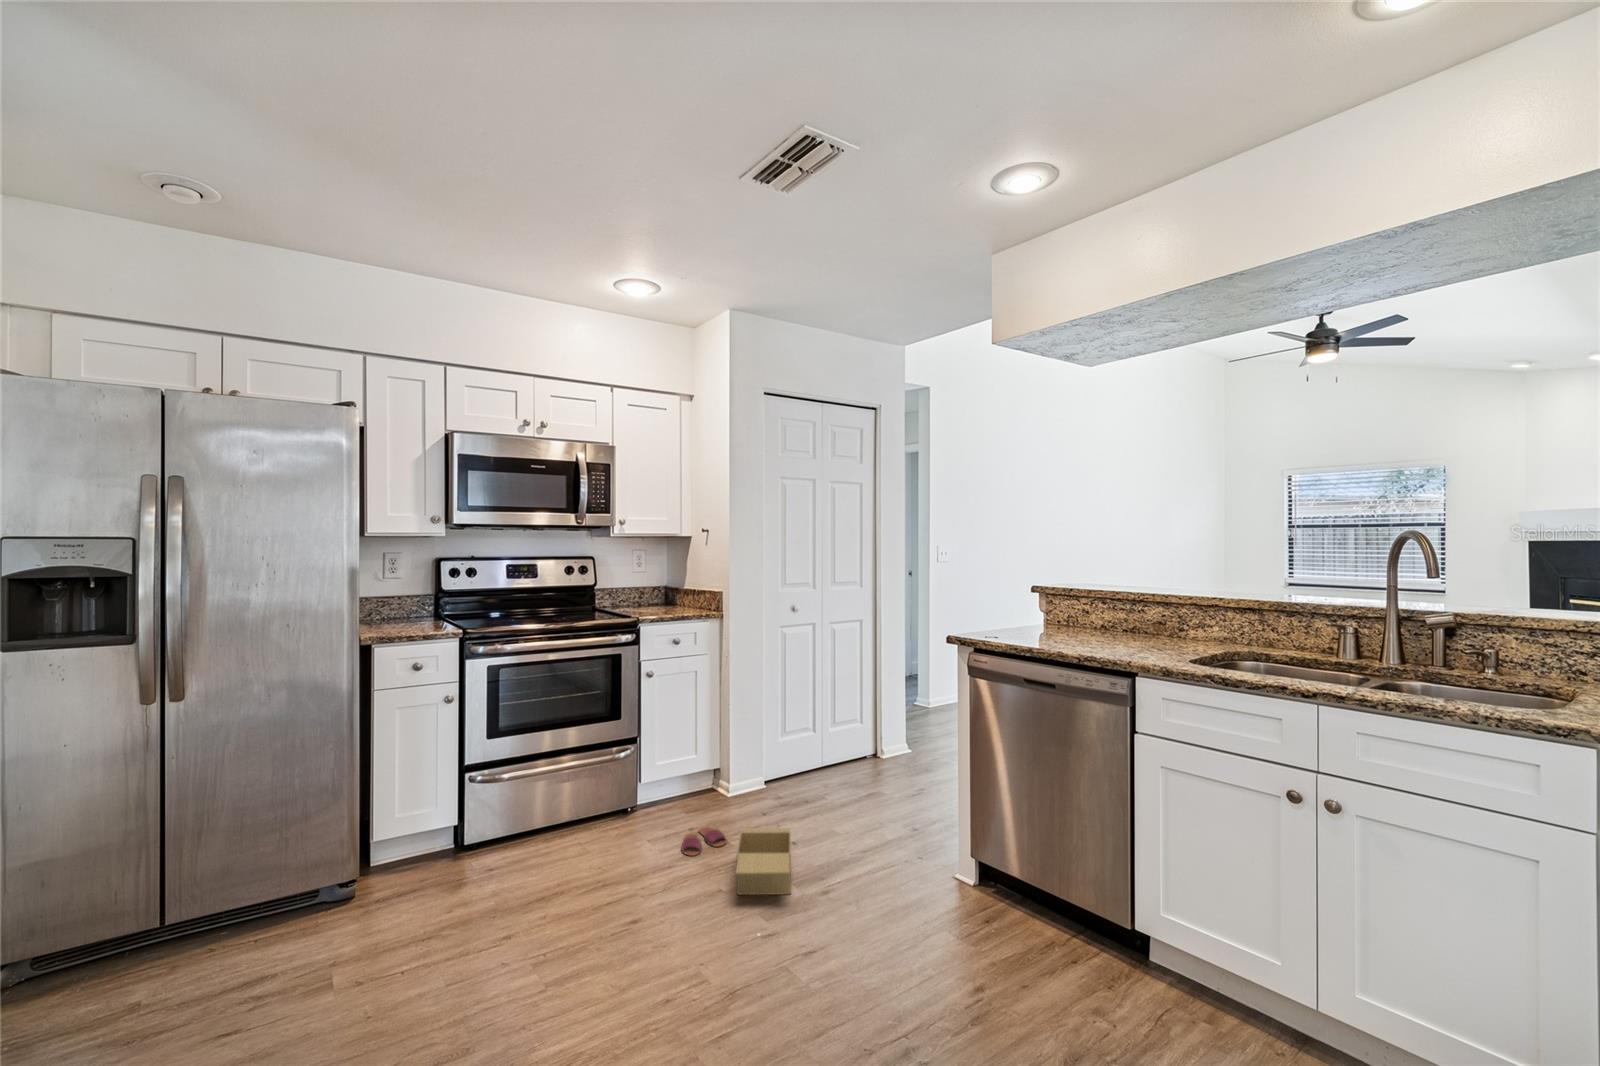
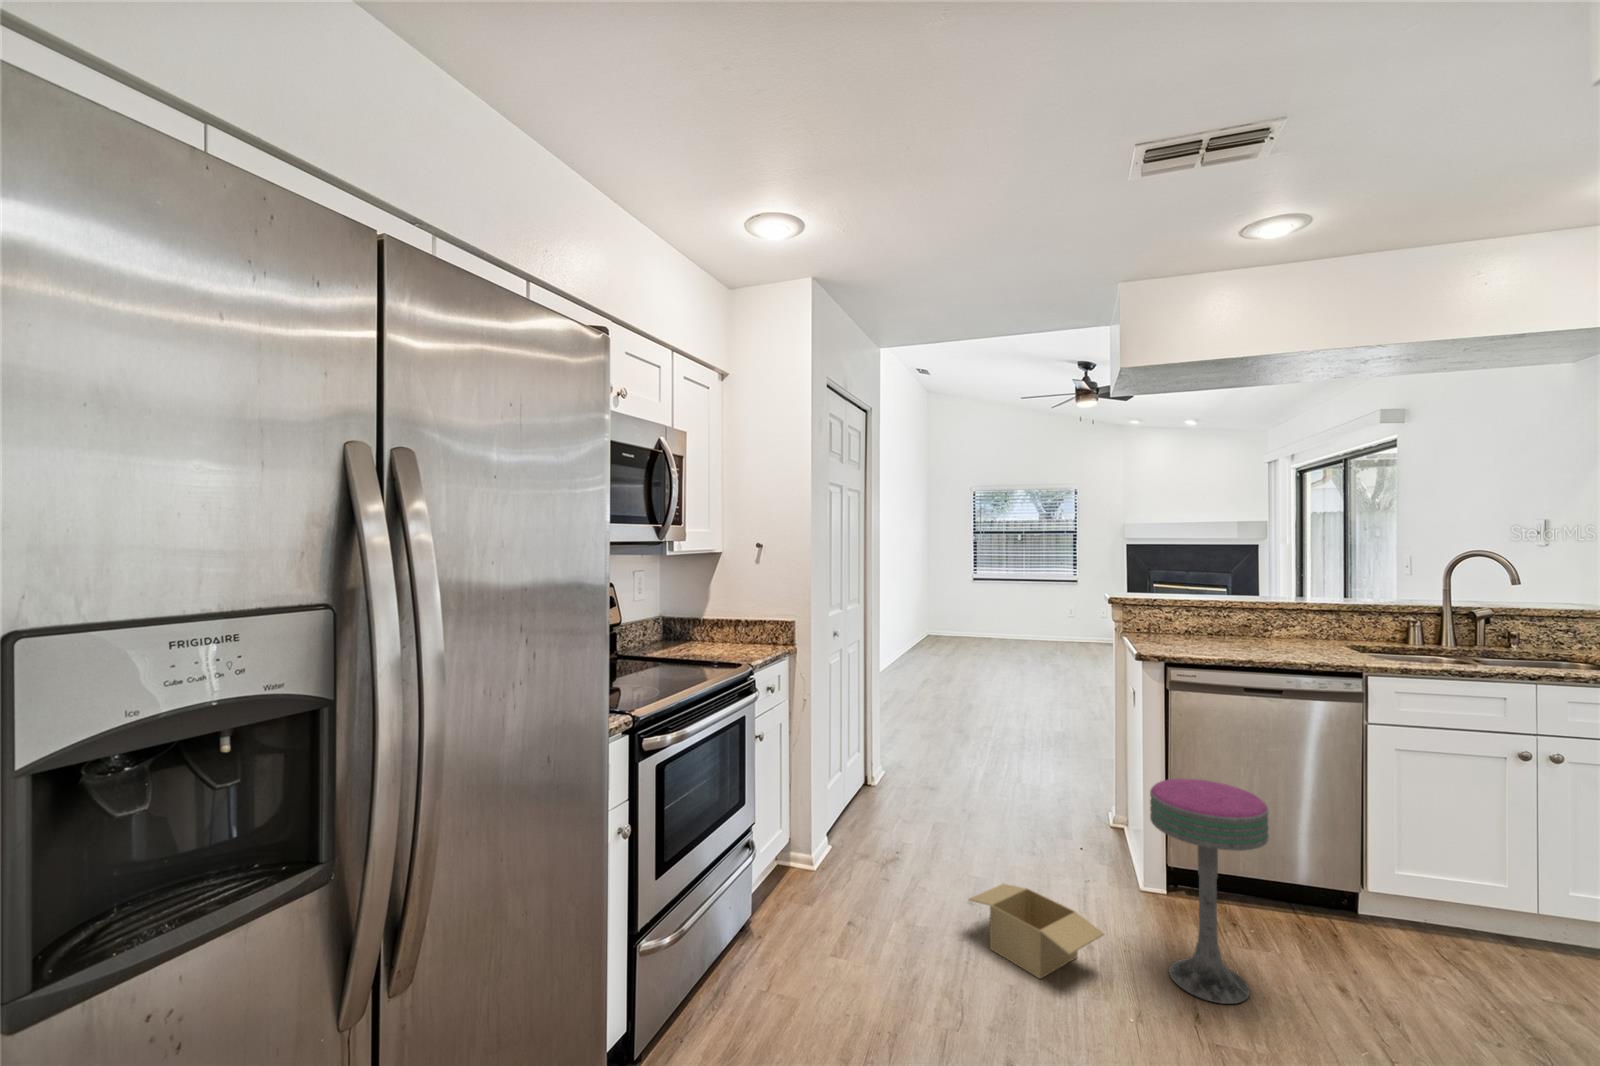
bar stool: none [808,748,906,959] -> present [1150,779,1269,1004]
slippers: present [681,827,726,856] -> none [865,910,921,952]

